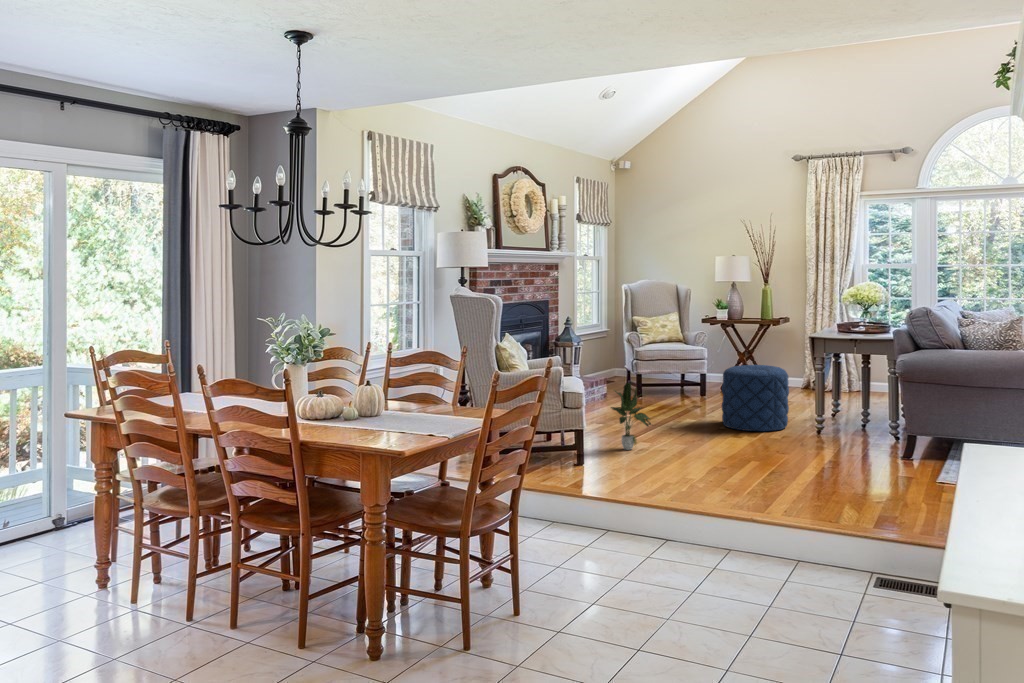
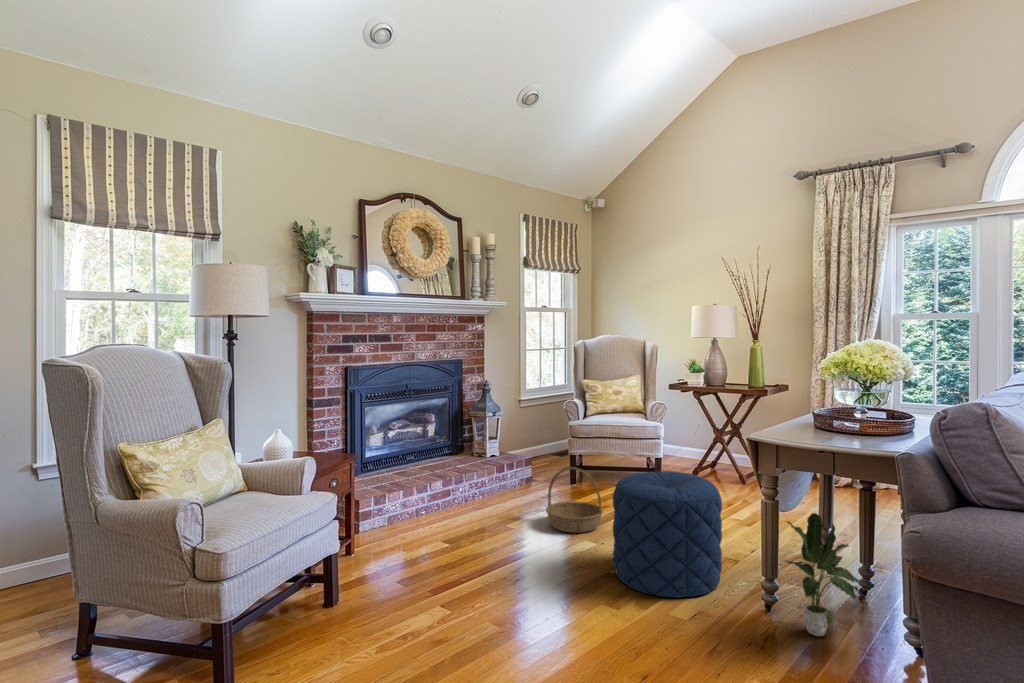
basket: none [652,372,693,415] -> present [546,467,603,533]
potted plant: present [611,383,651,450] -> present [786,513,867,636]

